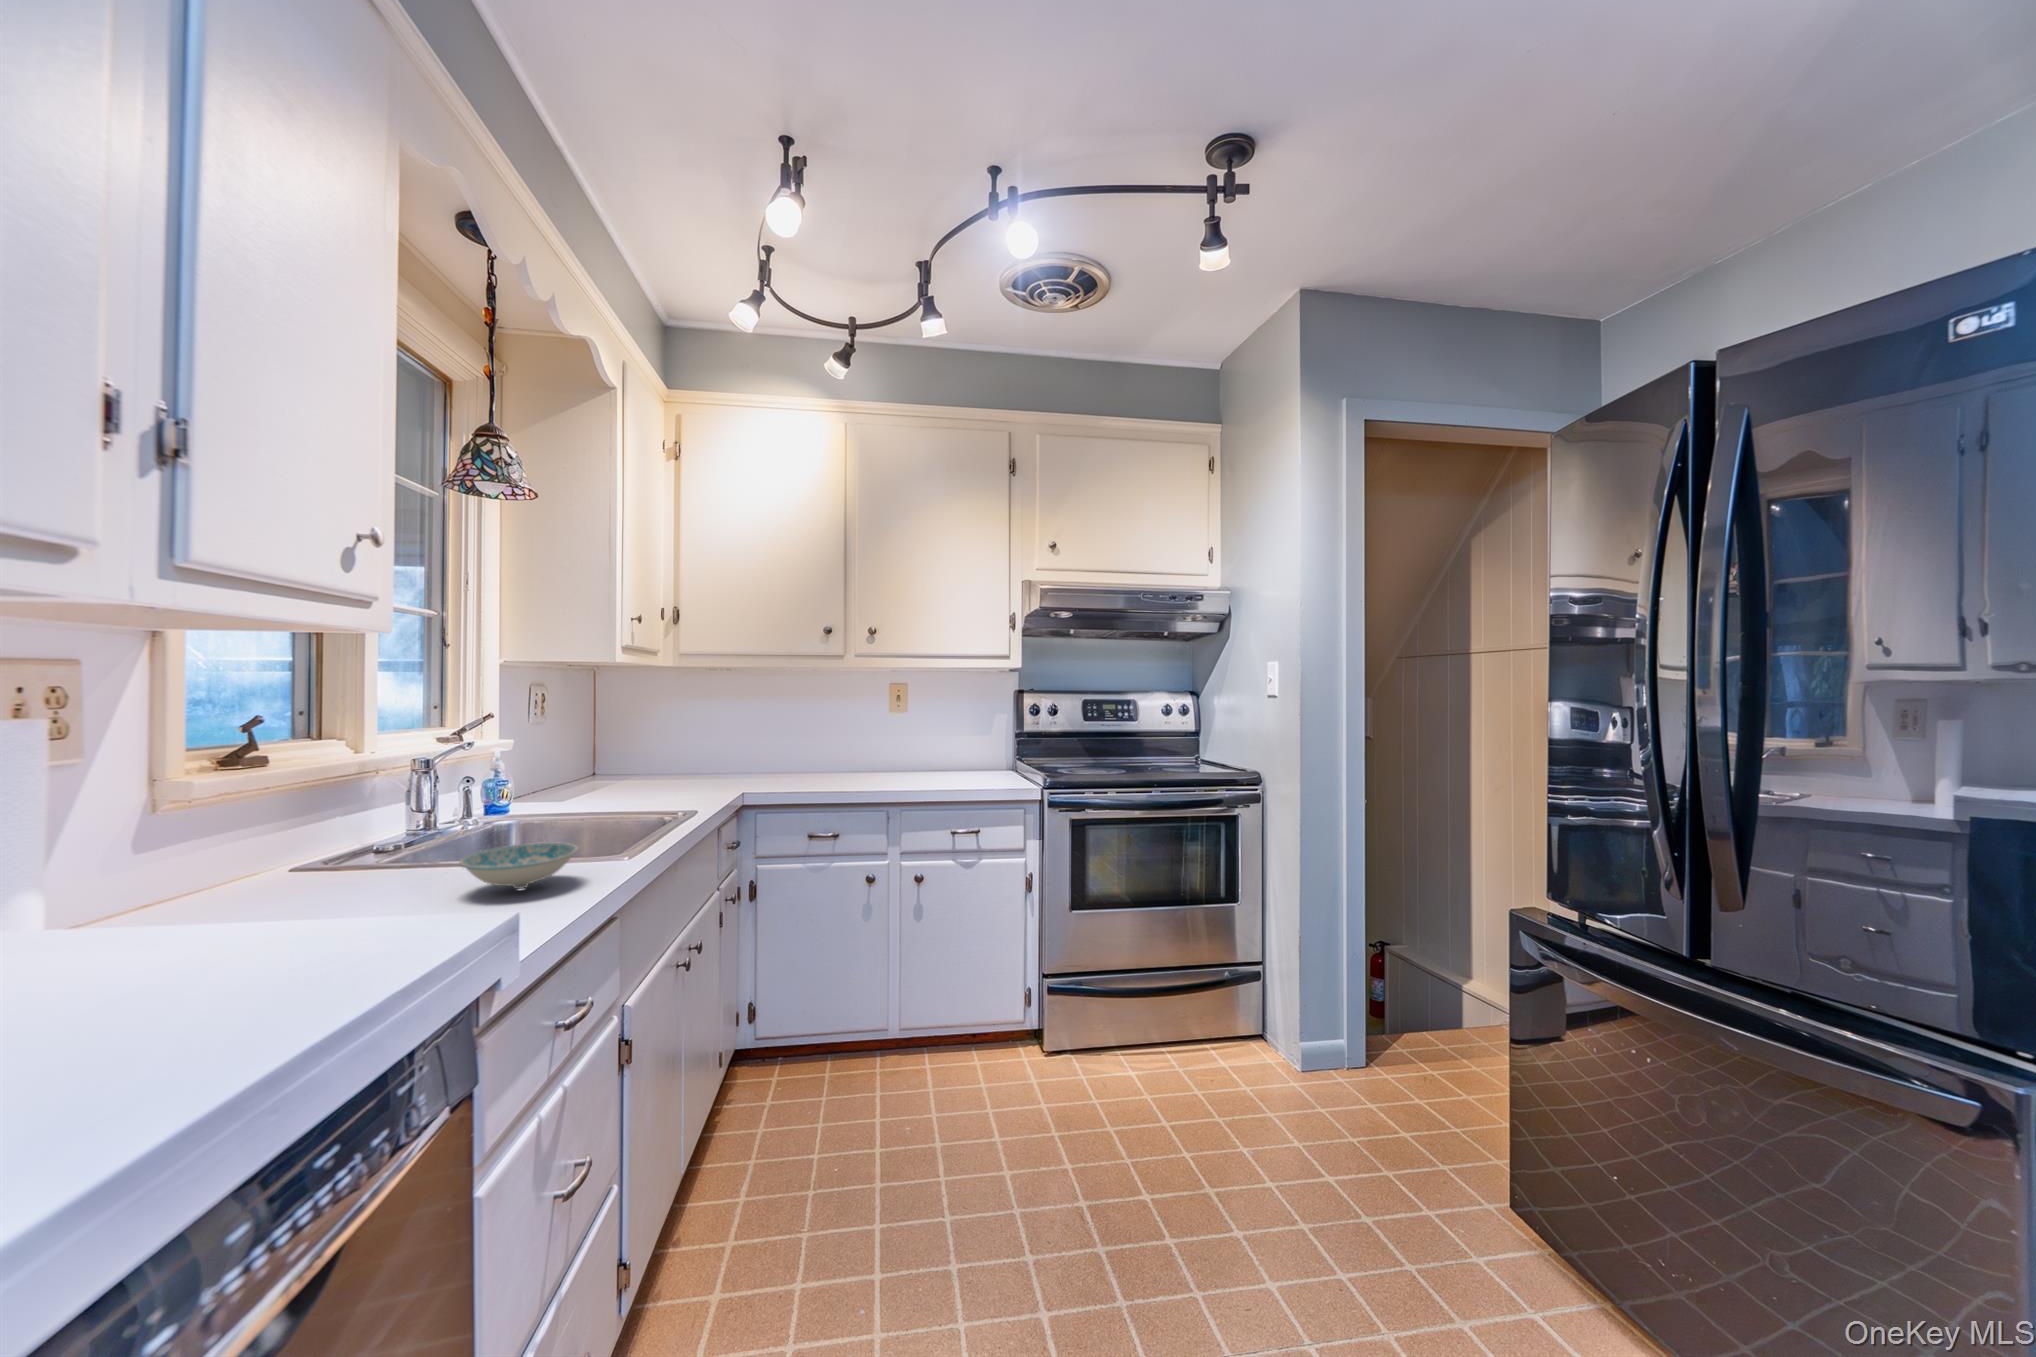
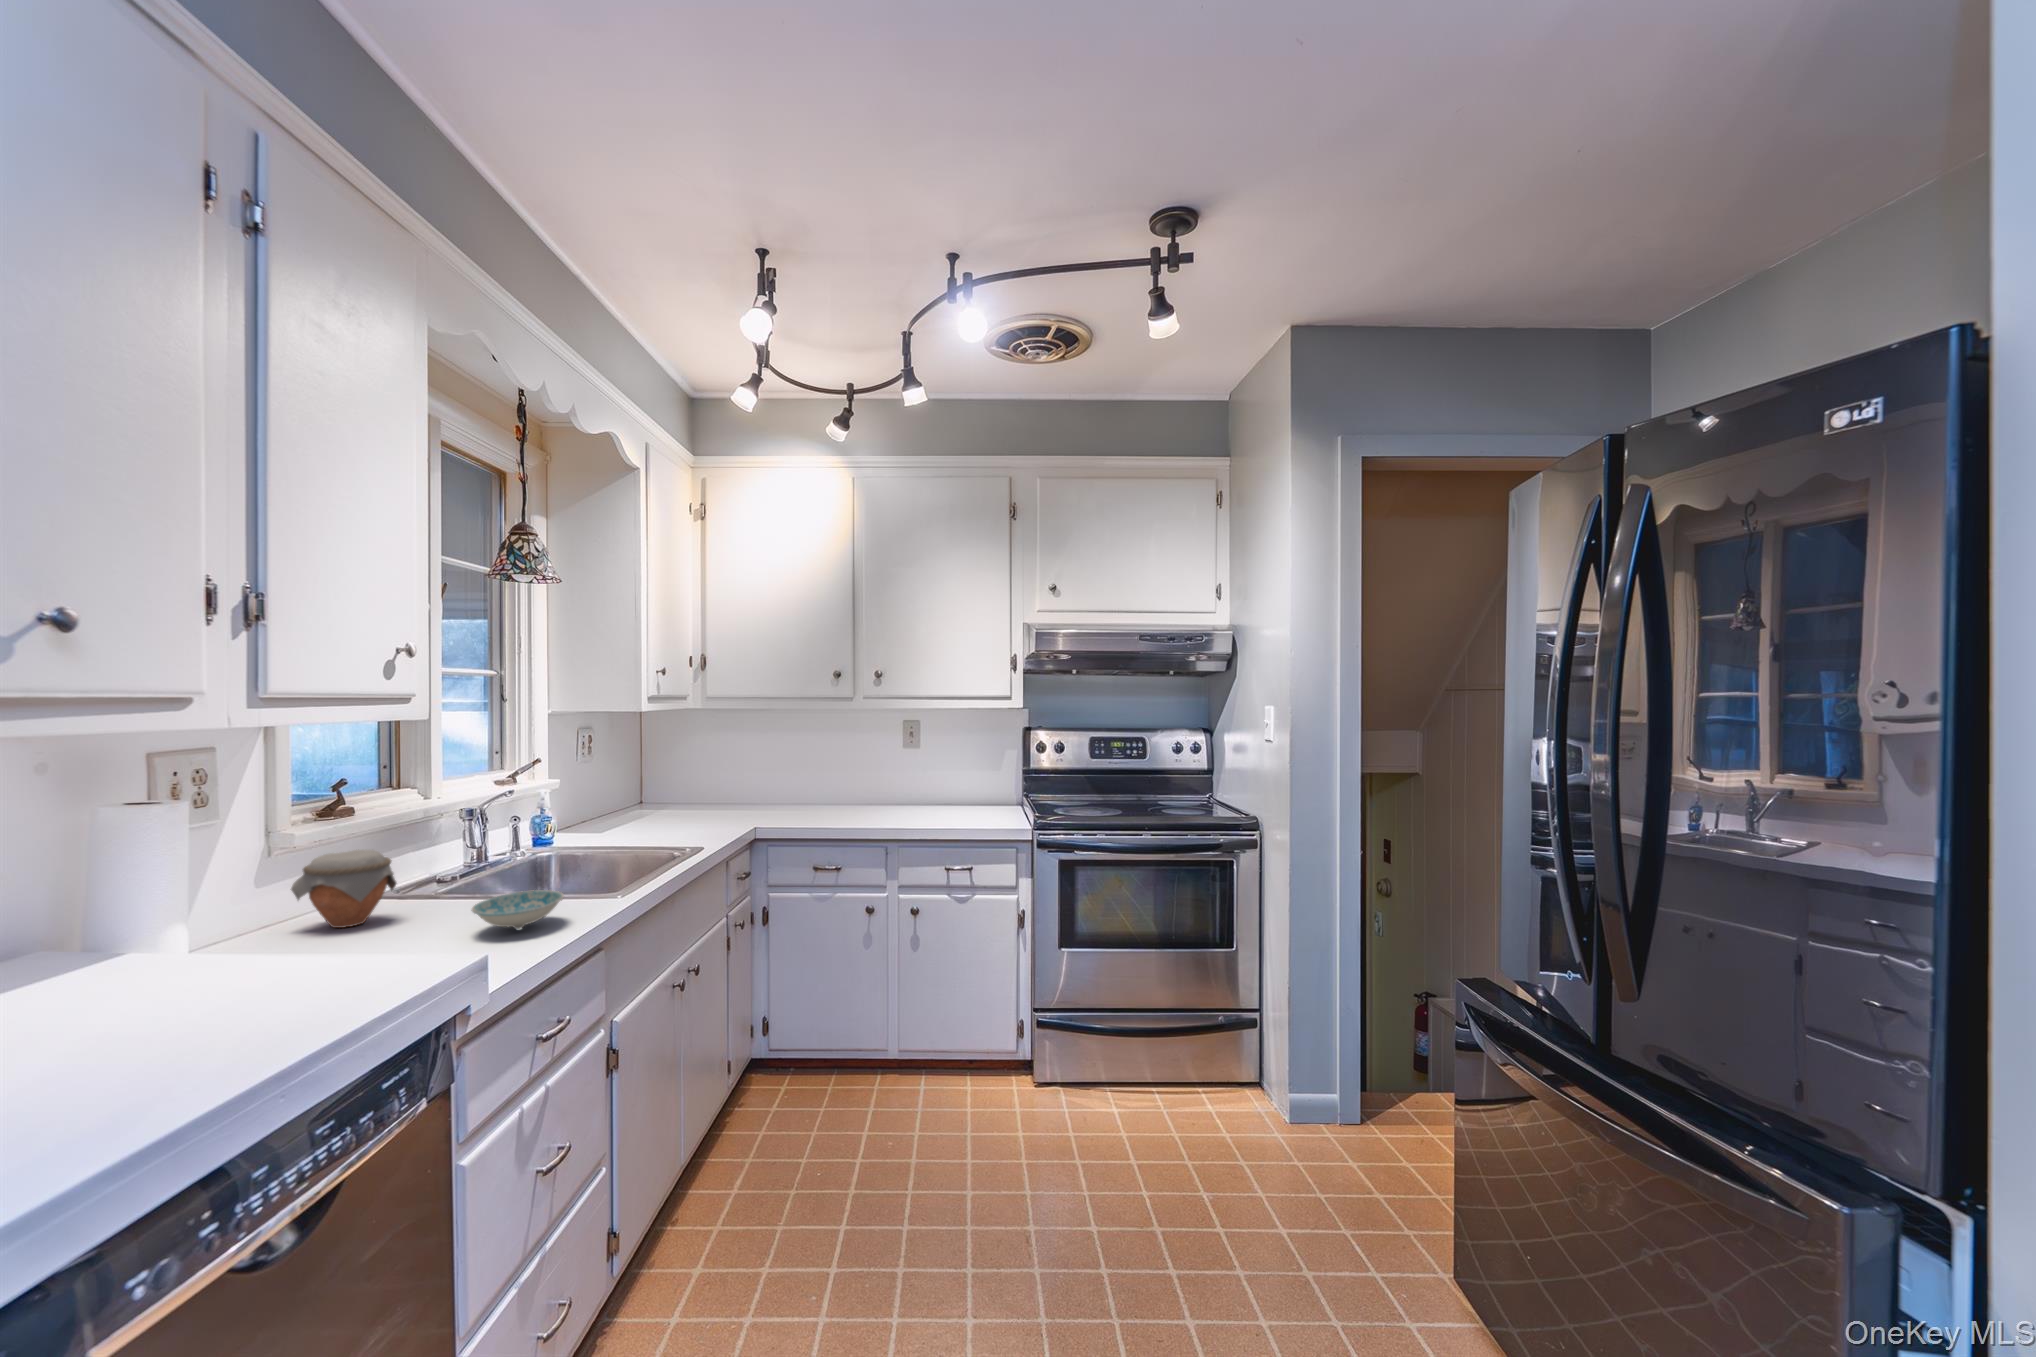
jar: none [188,794,343,896] -> present [291,850,396,928]

